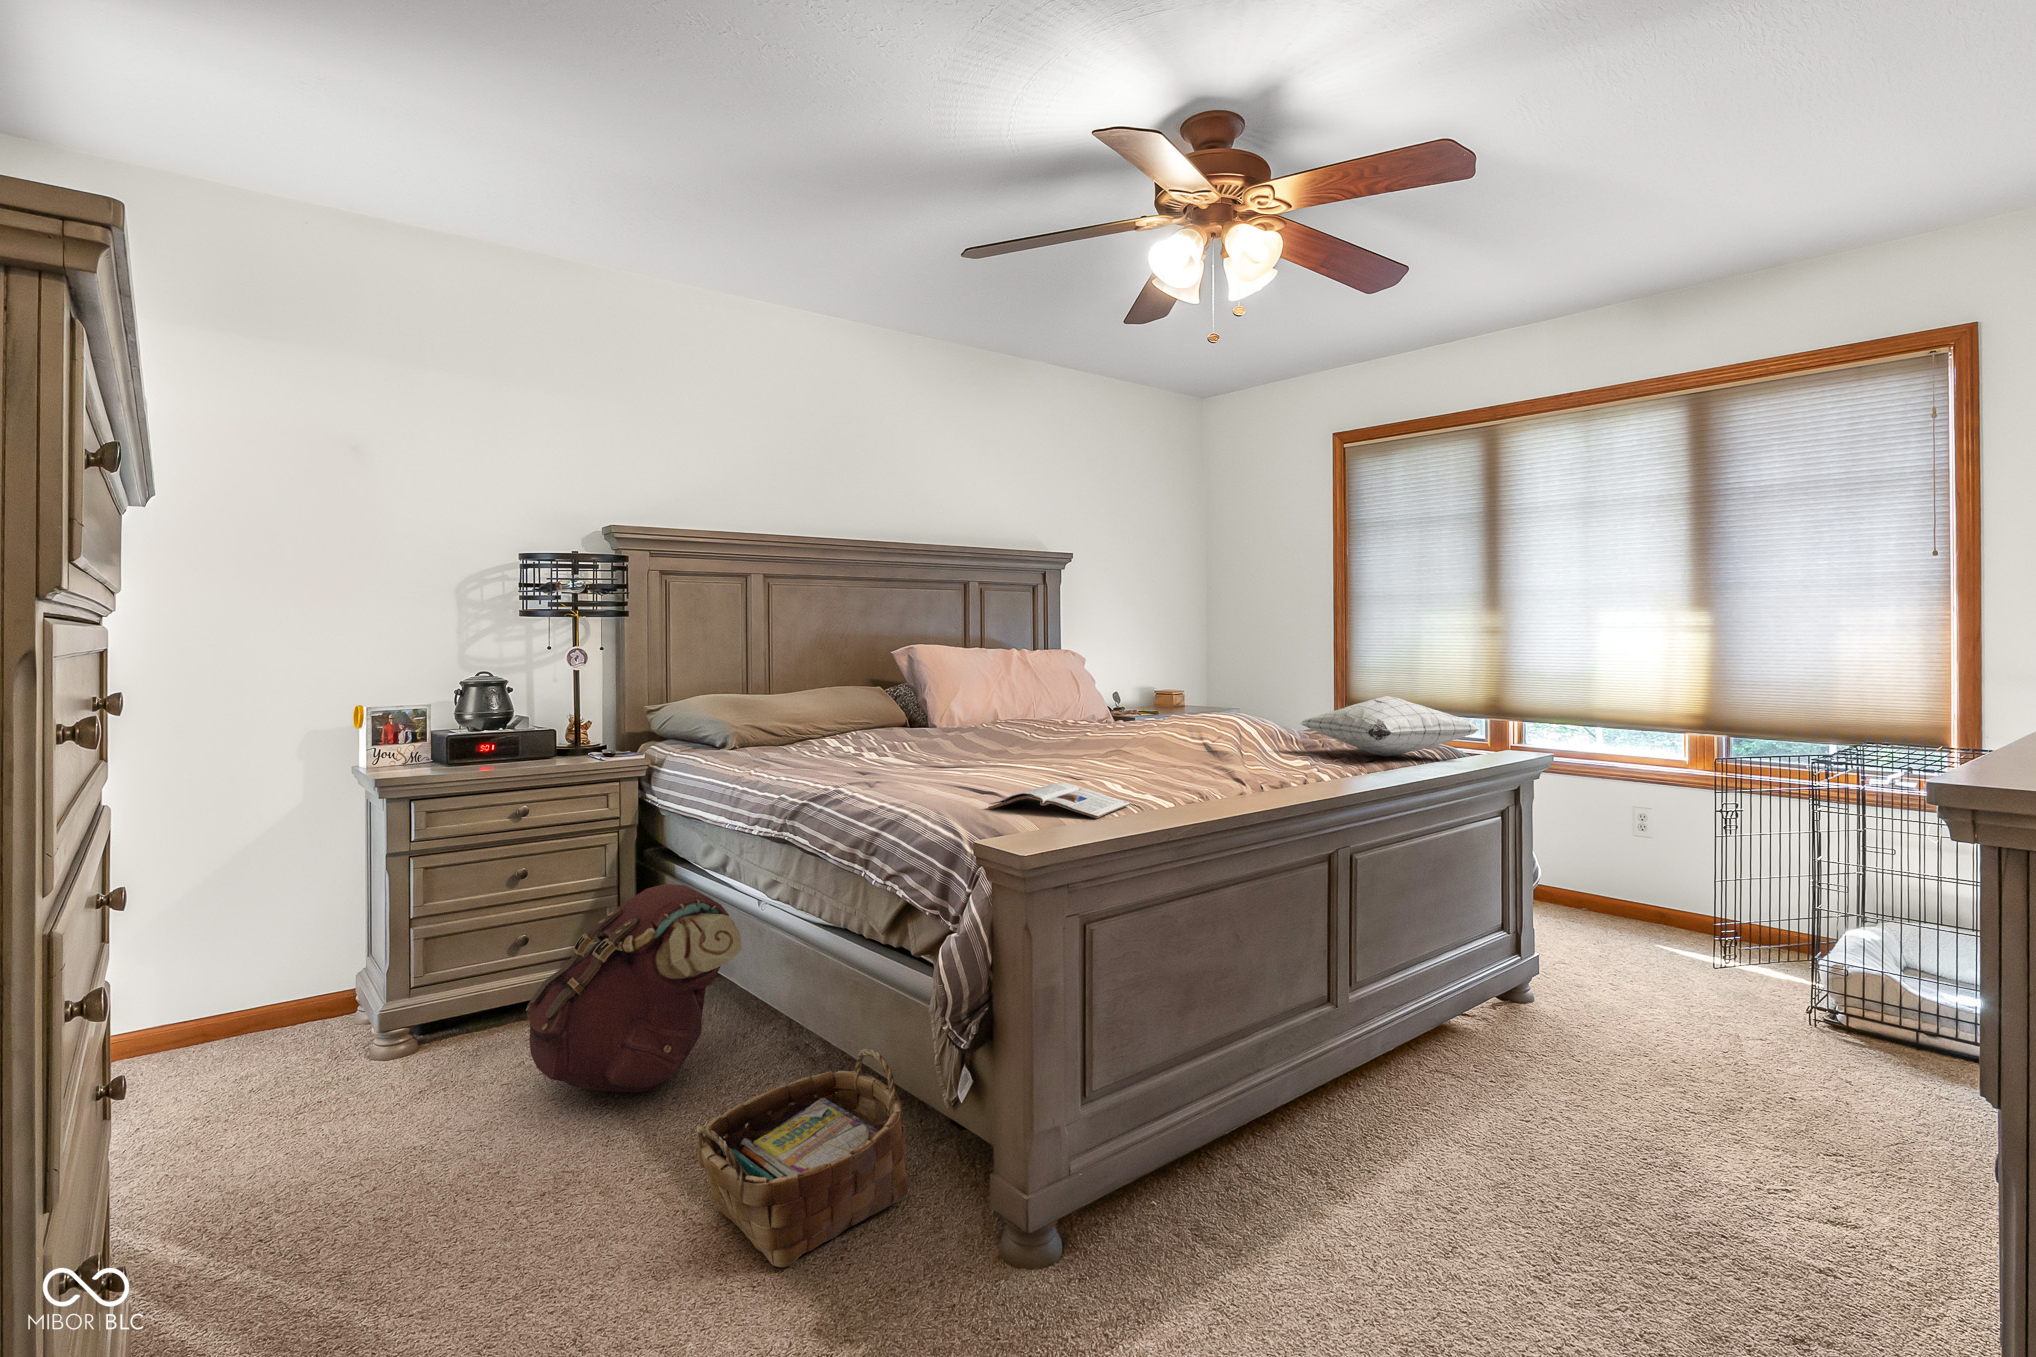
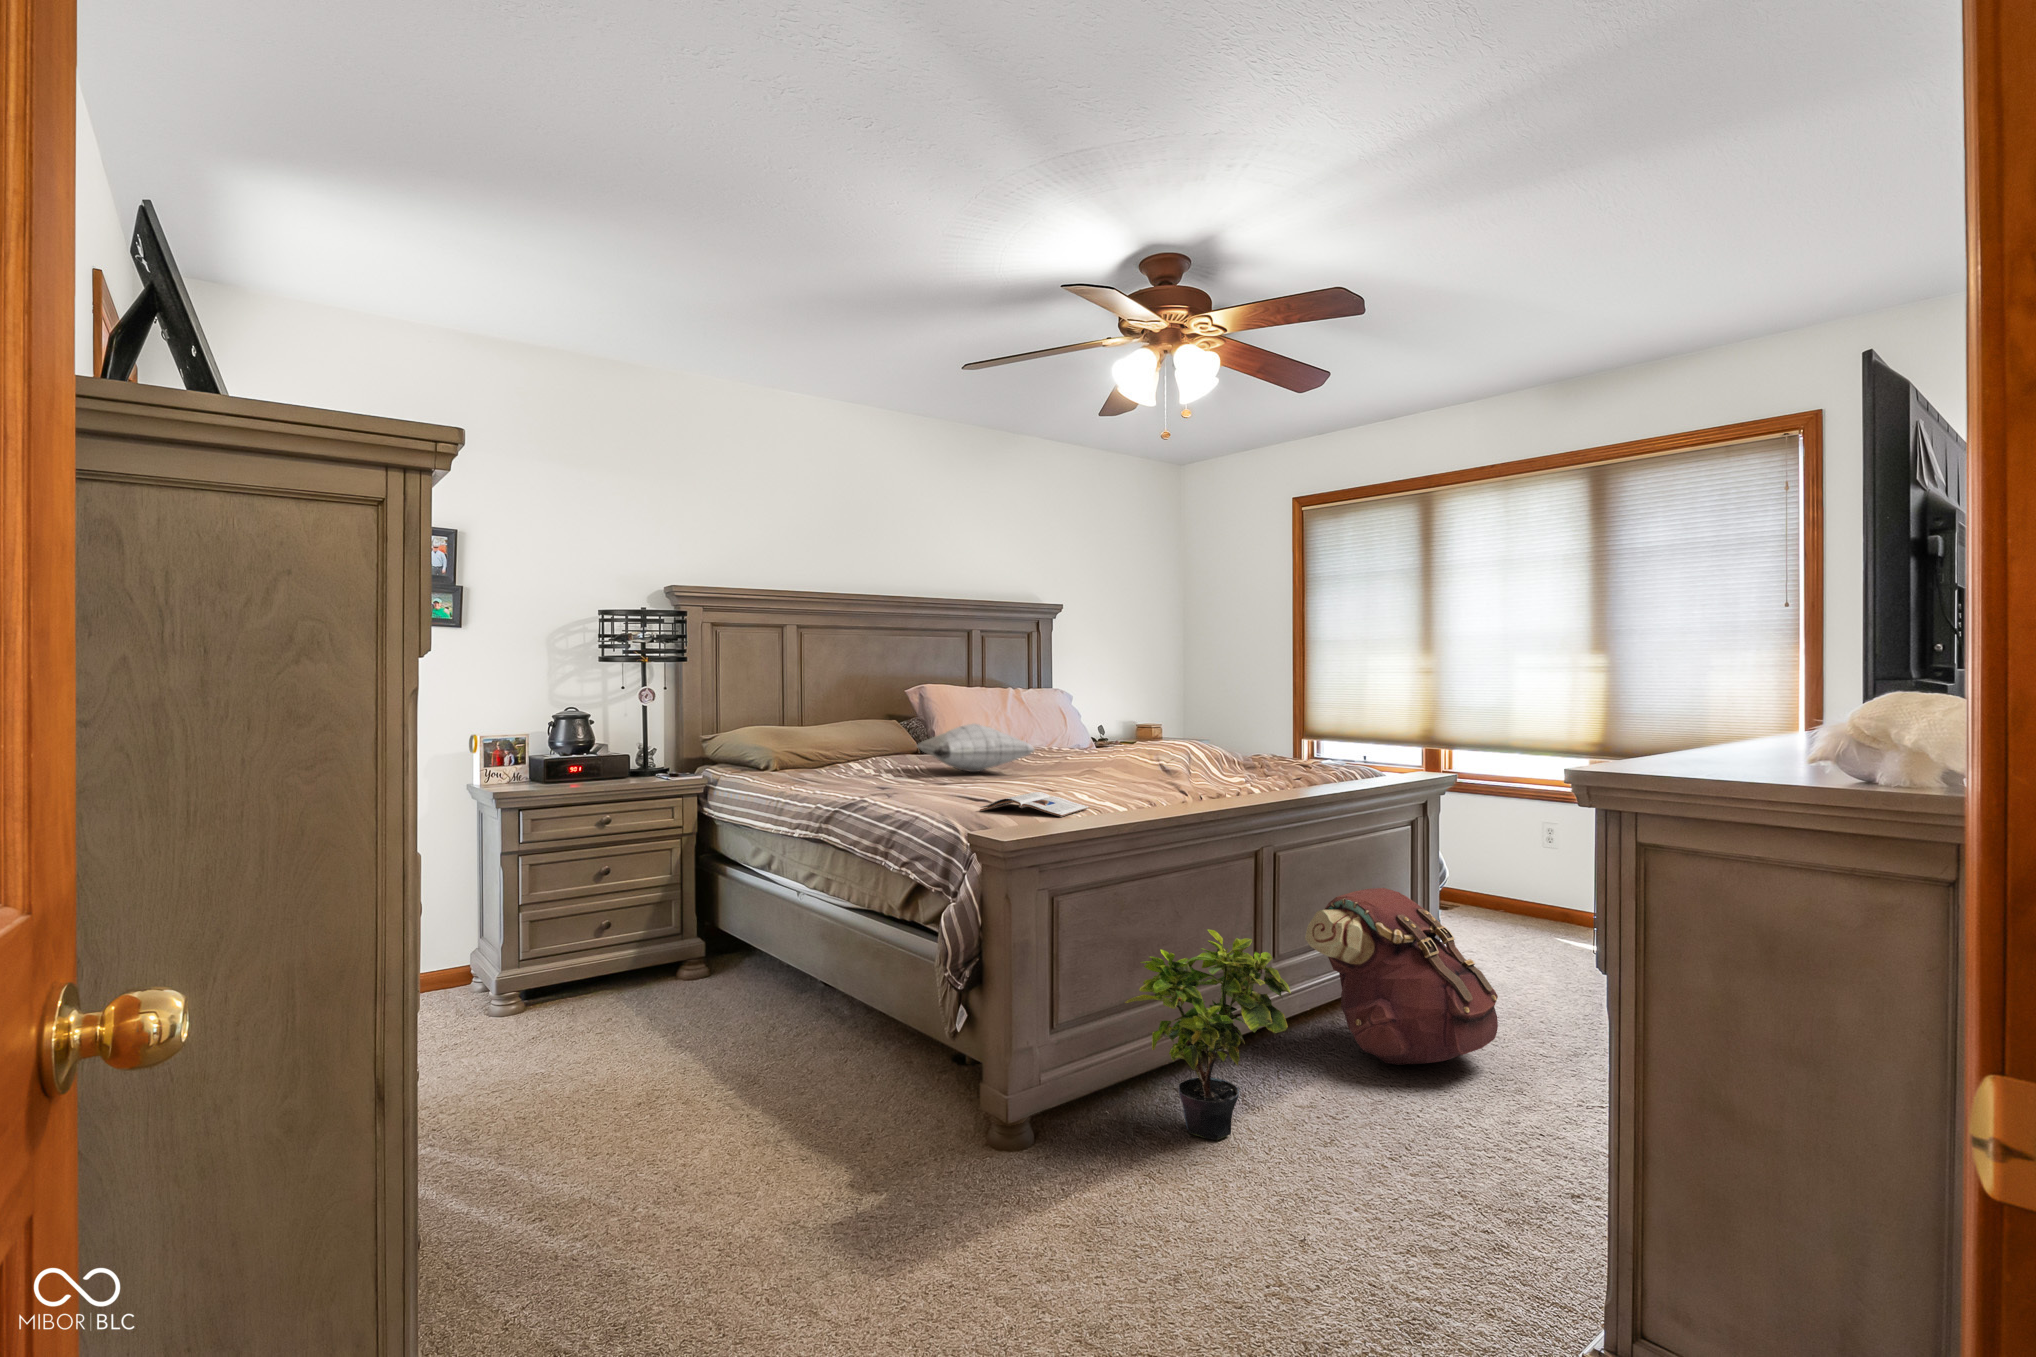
pillow: present [1300,696,1479,756] -> present [917,724,1035,772]
backpack: present [526,884,742,1093] -> present [1305,888,1498,1065]
potted plant: none [1178,965,1401,1245] -> present [1125,929,1291,1140]
woven basket: present [695,1049,908,1267] -> none [758,997,919,1152]

